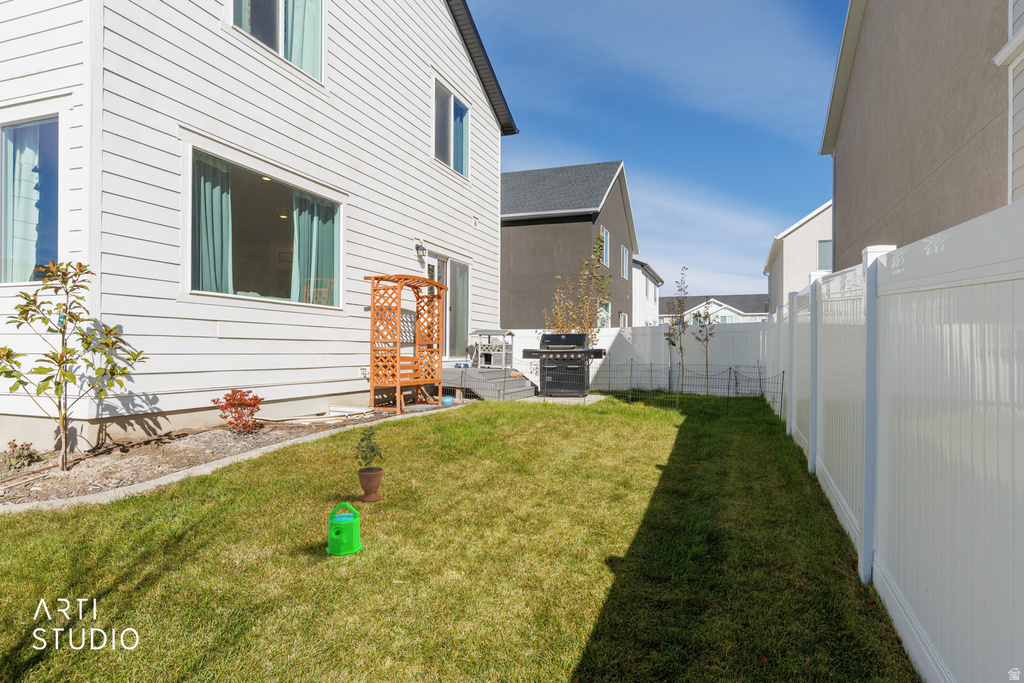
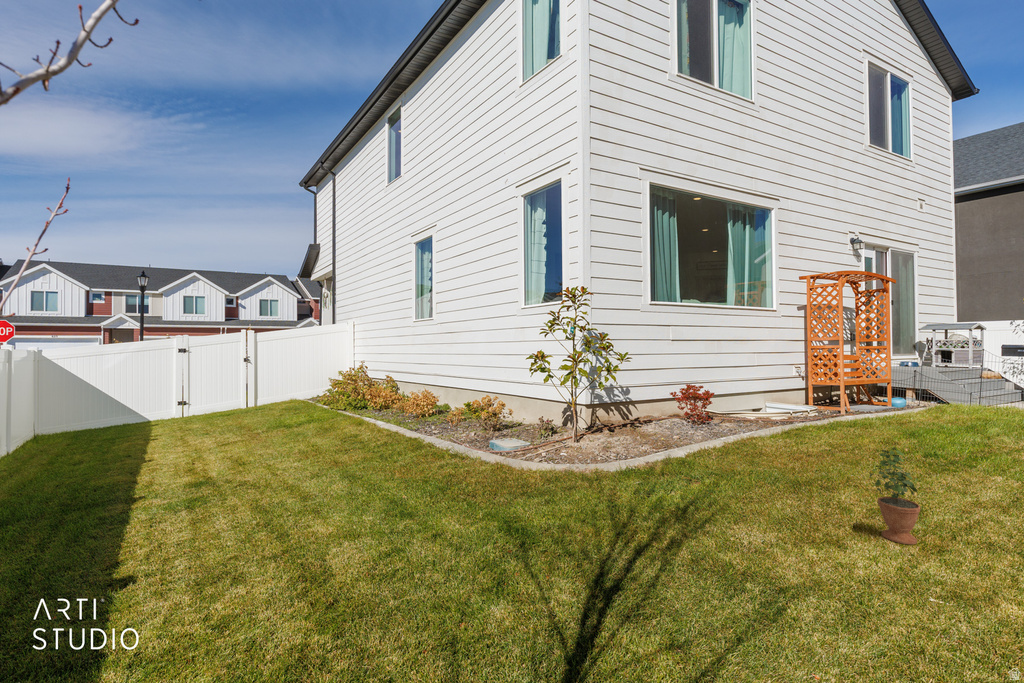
watering can: present [326,502,362,555] -> none [888,561,957,642]

